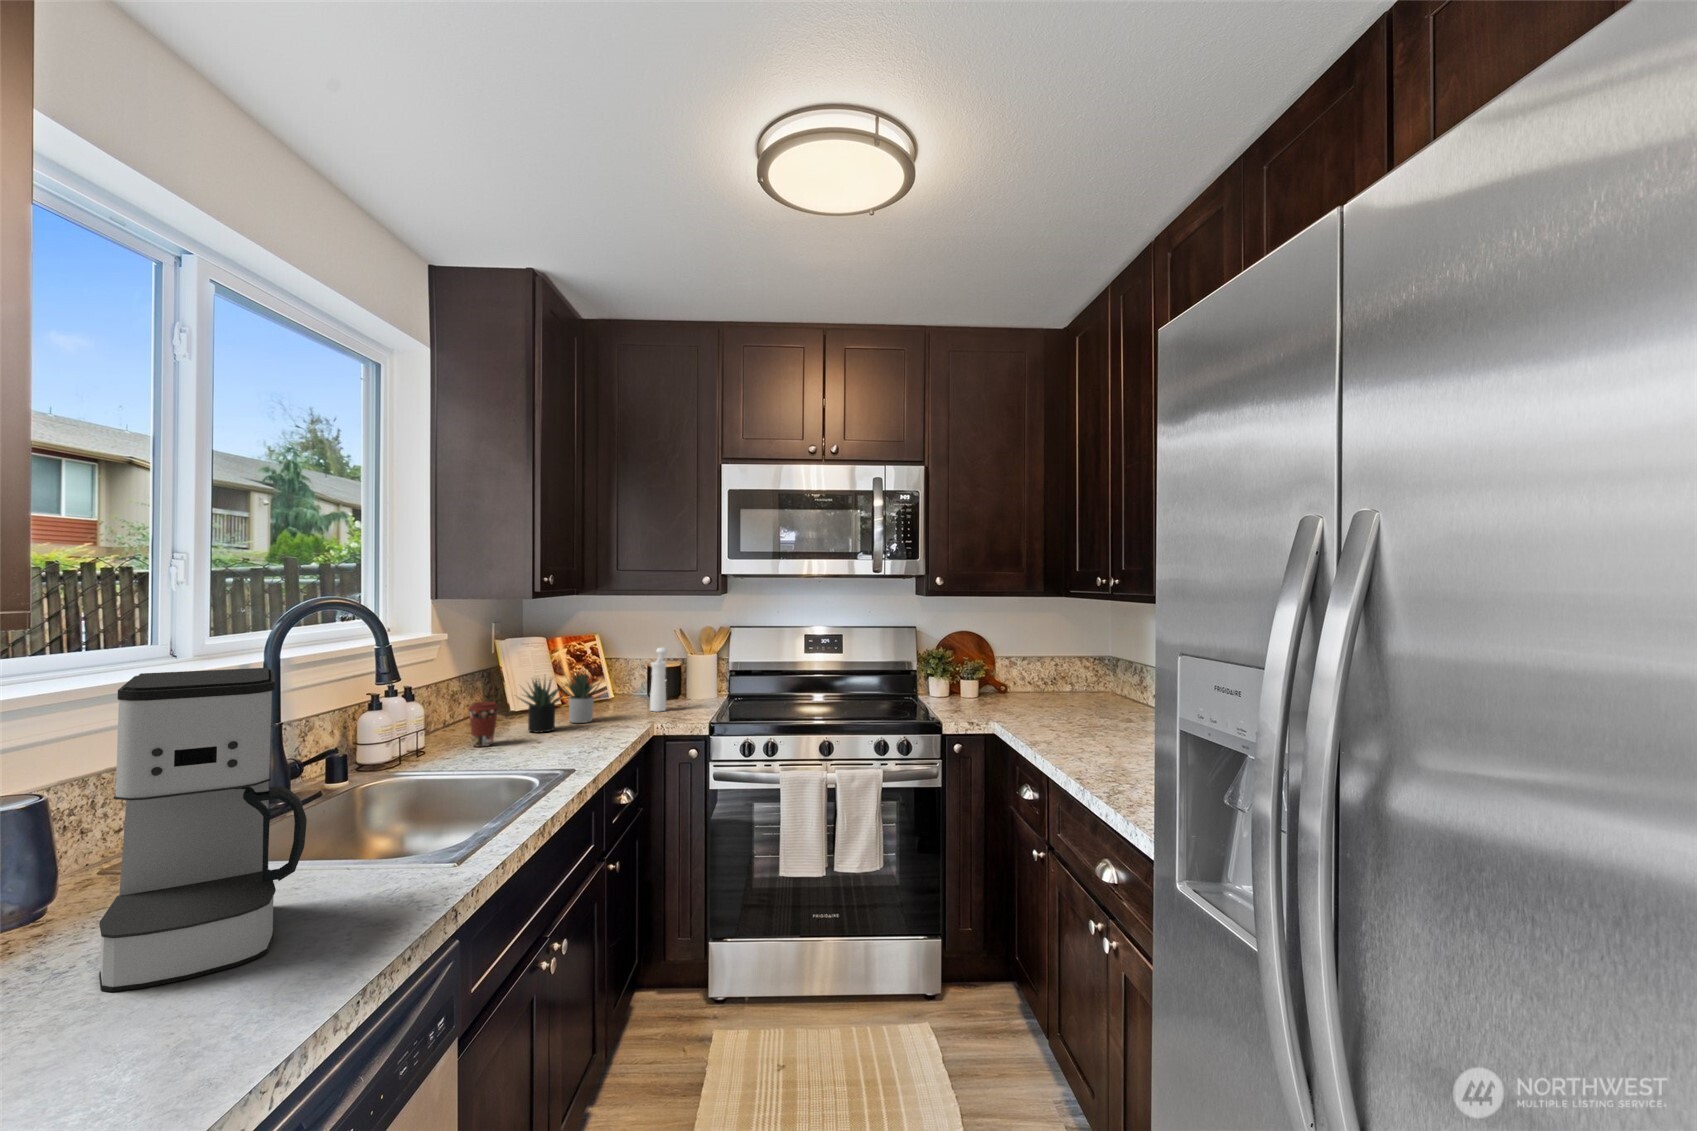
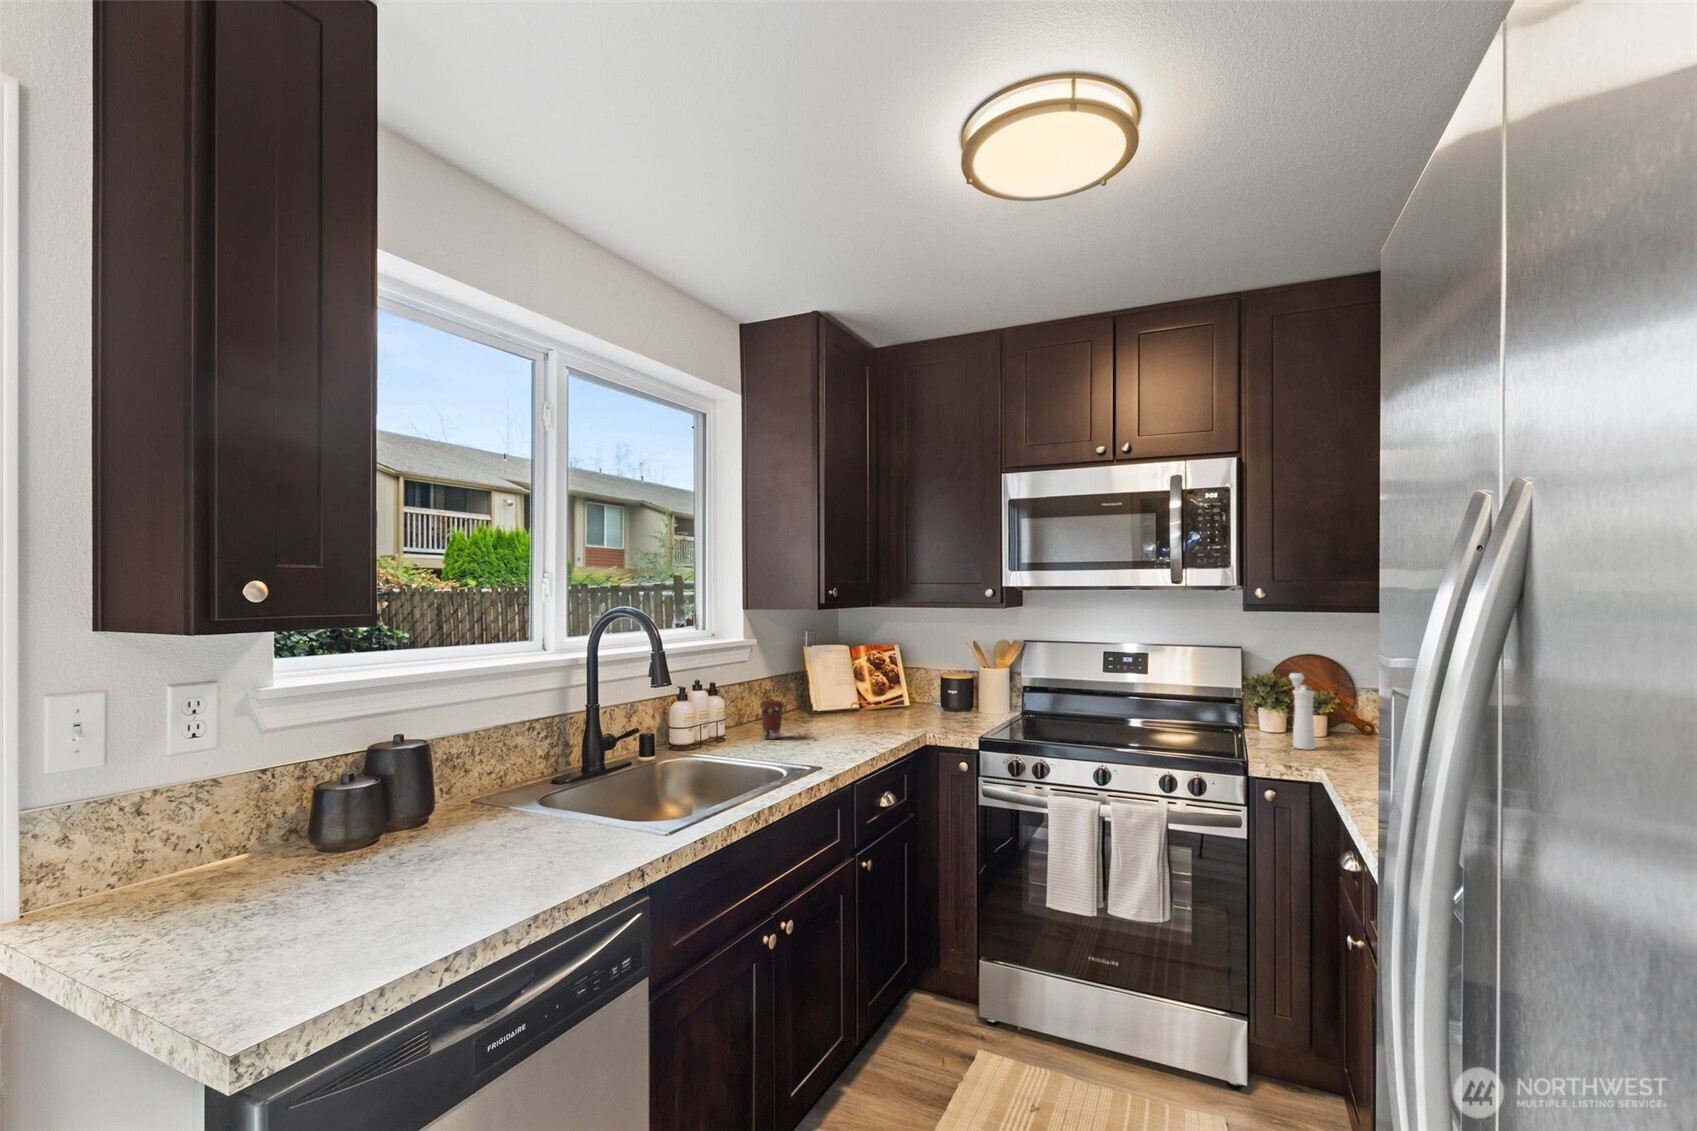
pepper mill: present [650,647,668,712] -> present [1289,673,1315,750]
coffee maker: present [99,668,307,992] -> none [410,661,544,883]
succulent plant: present [521,672,600,733] -> none [803,671,886,732]

